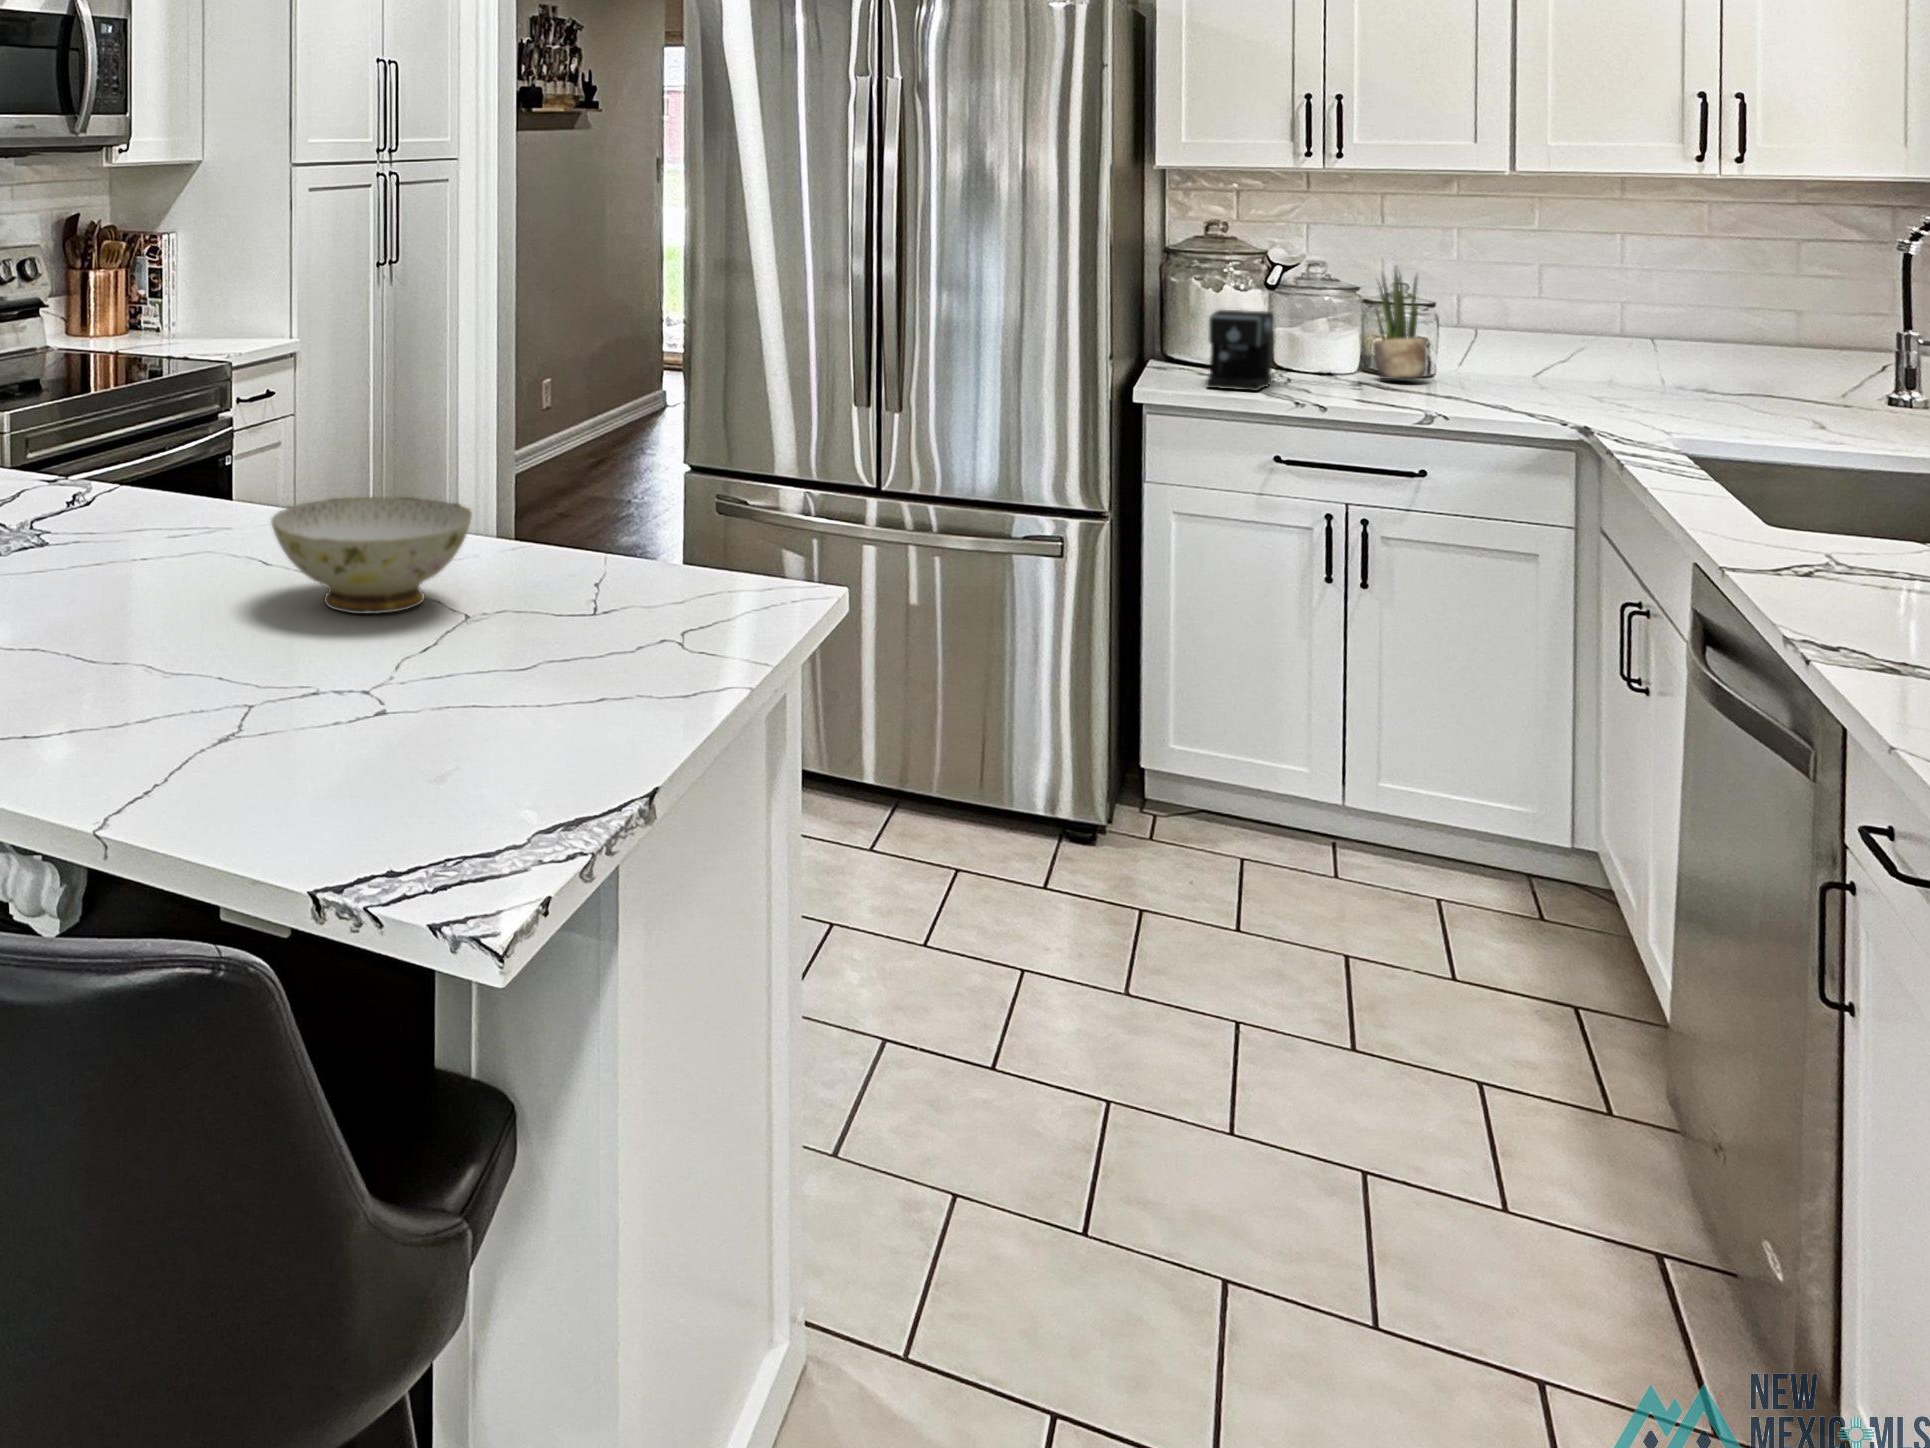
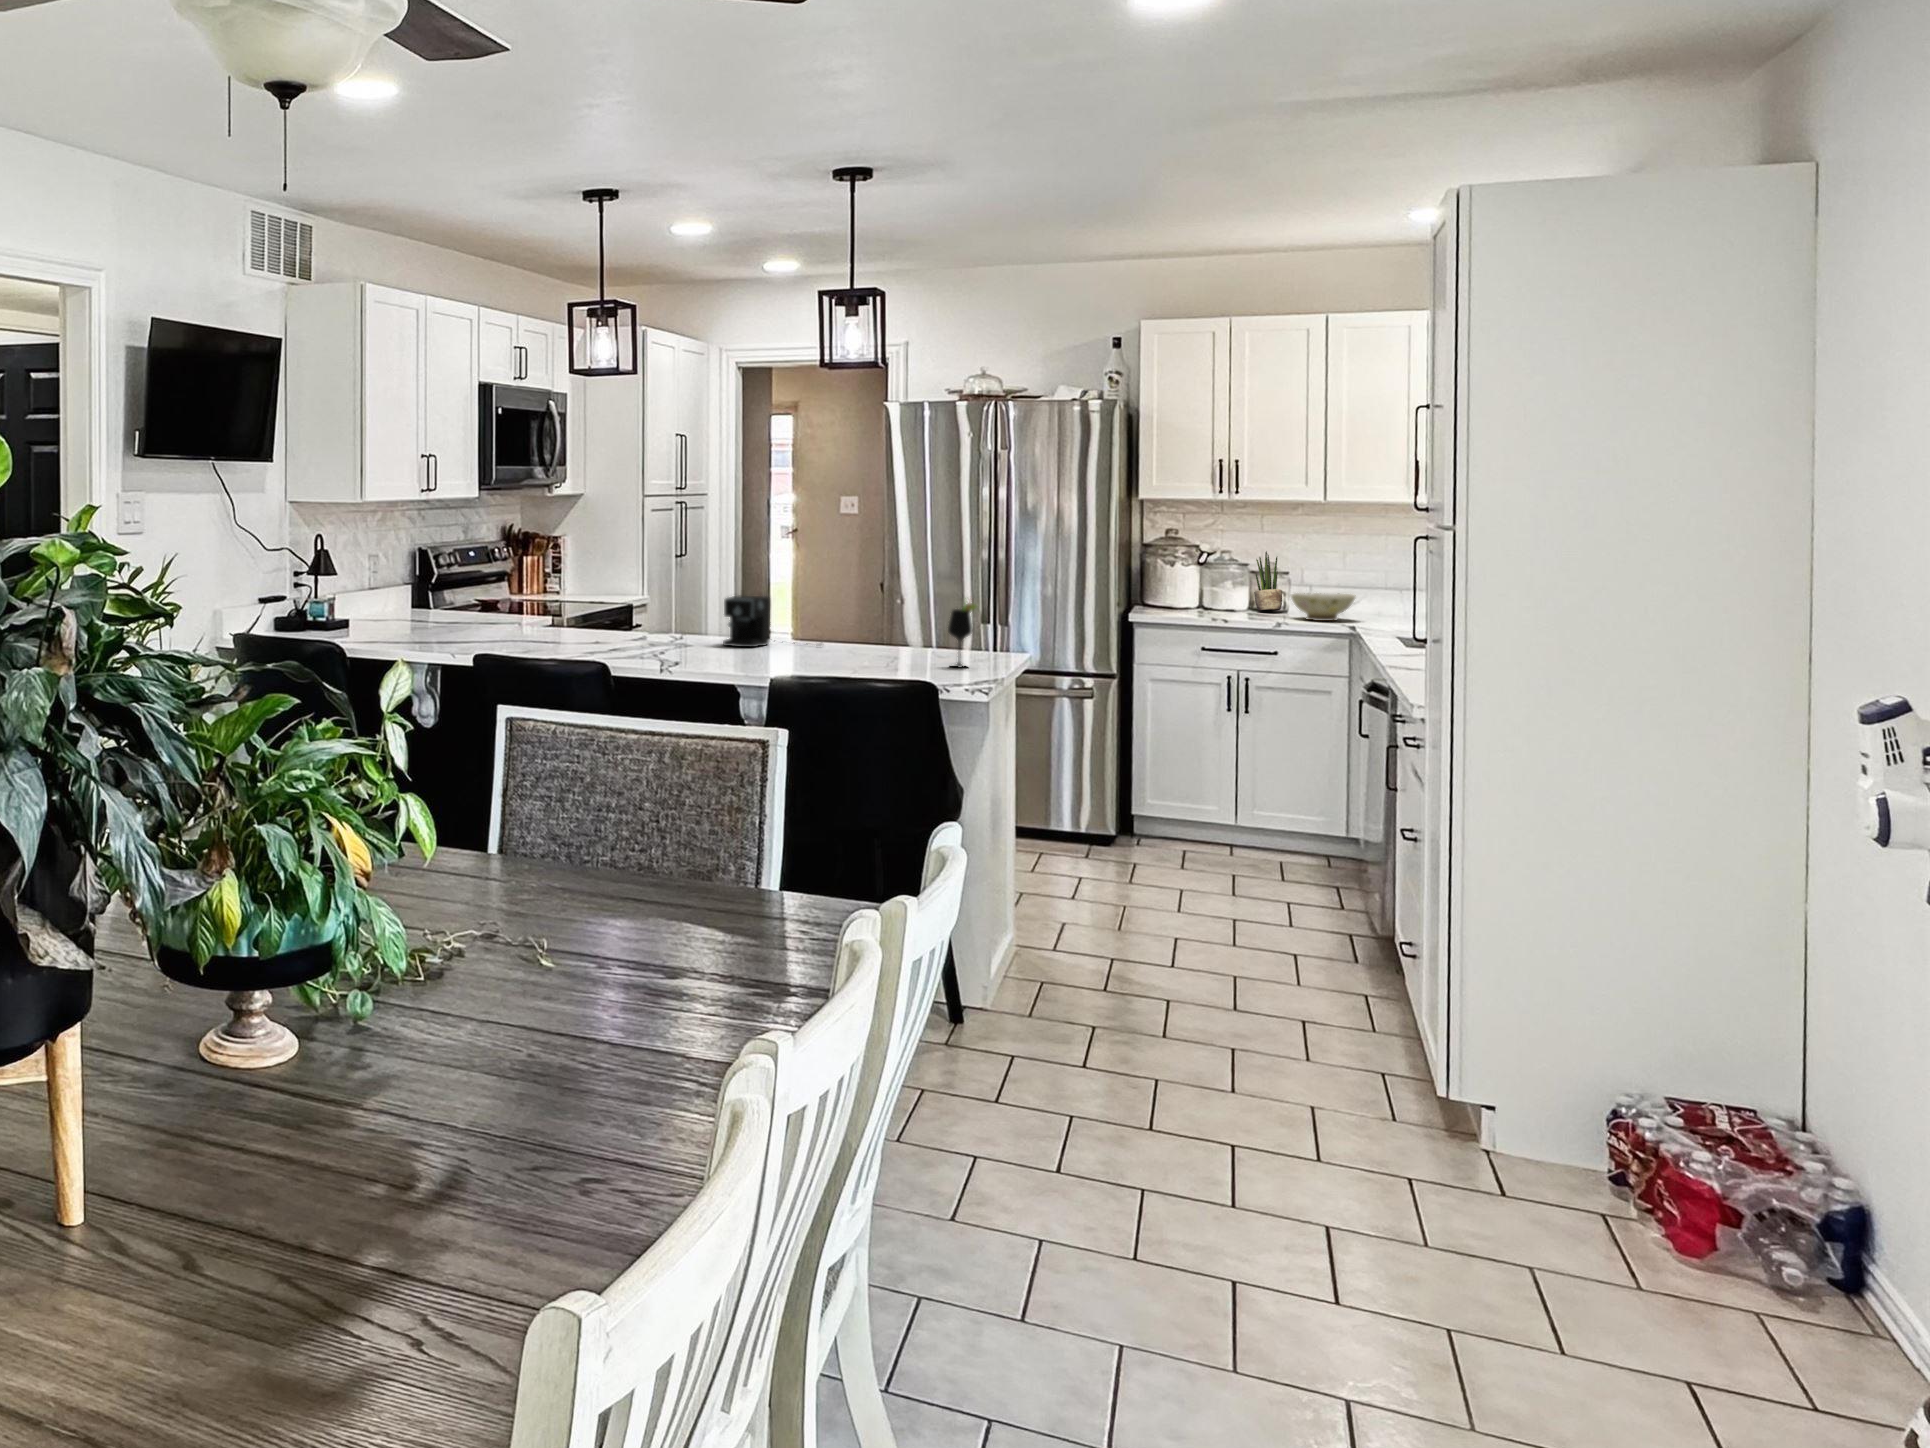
coffee maker: present [1206,310,1361,391] -> present [723,595,795,647]
wine glass: none [485,465,564,671] -> present [948,602,977,667]
ceramic bowl: present [271,497,472,614] -> present [1291,593,1356,621]

